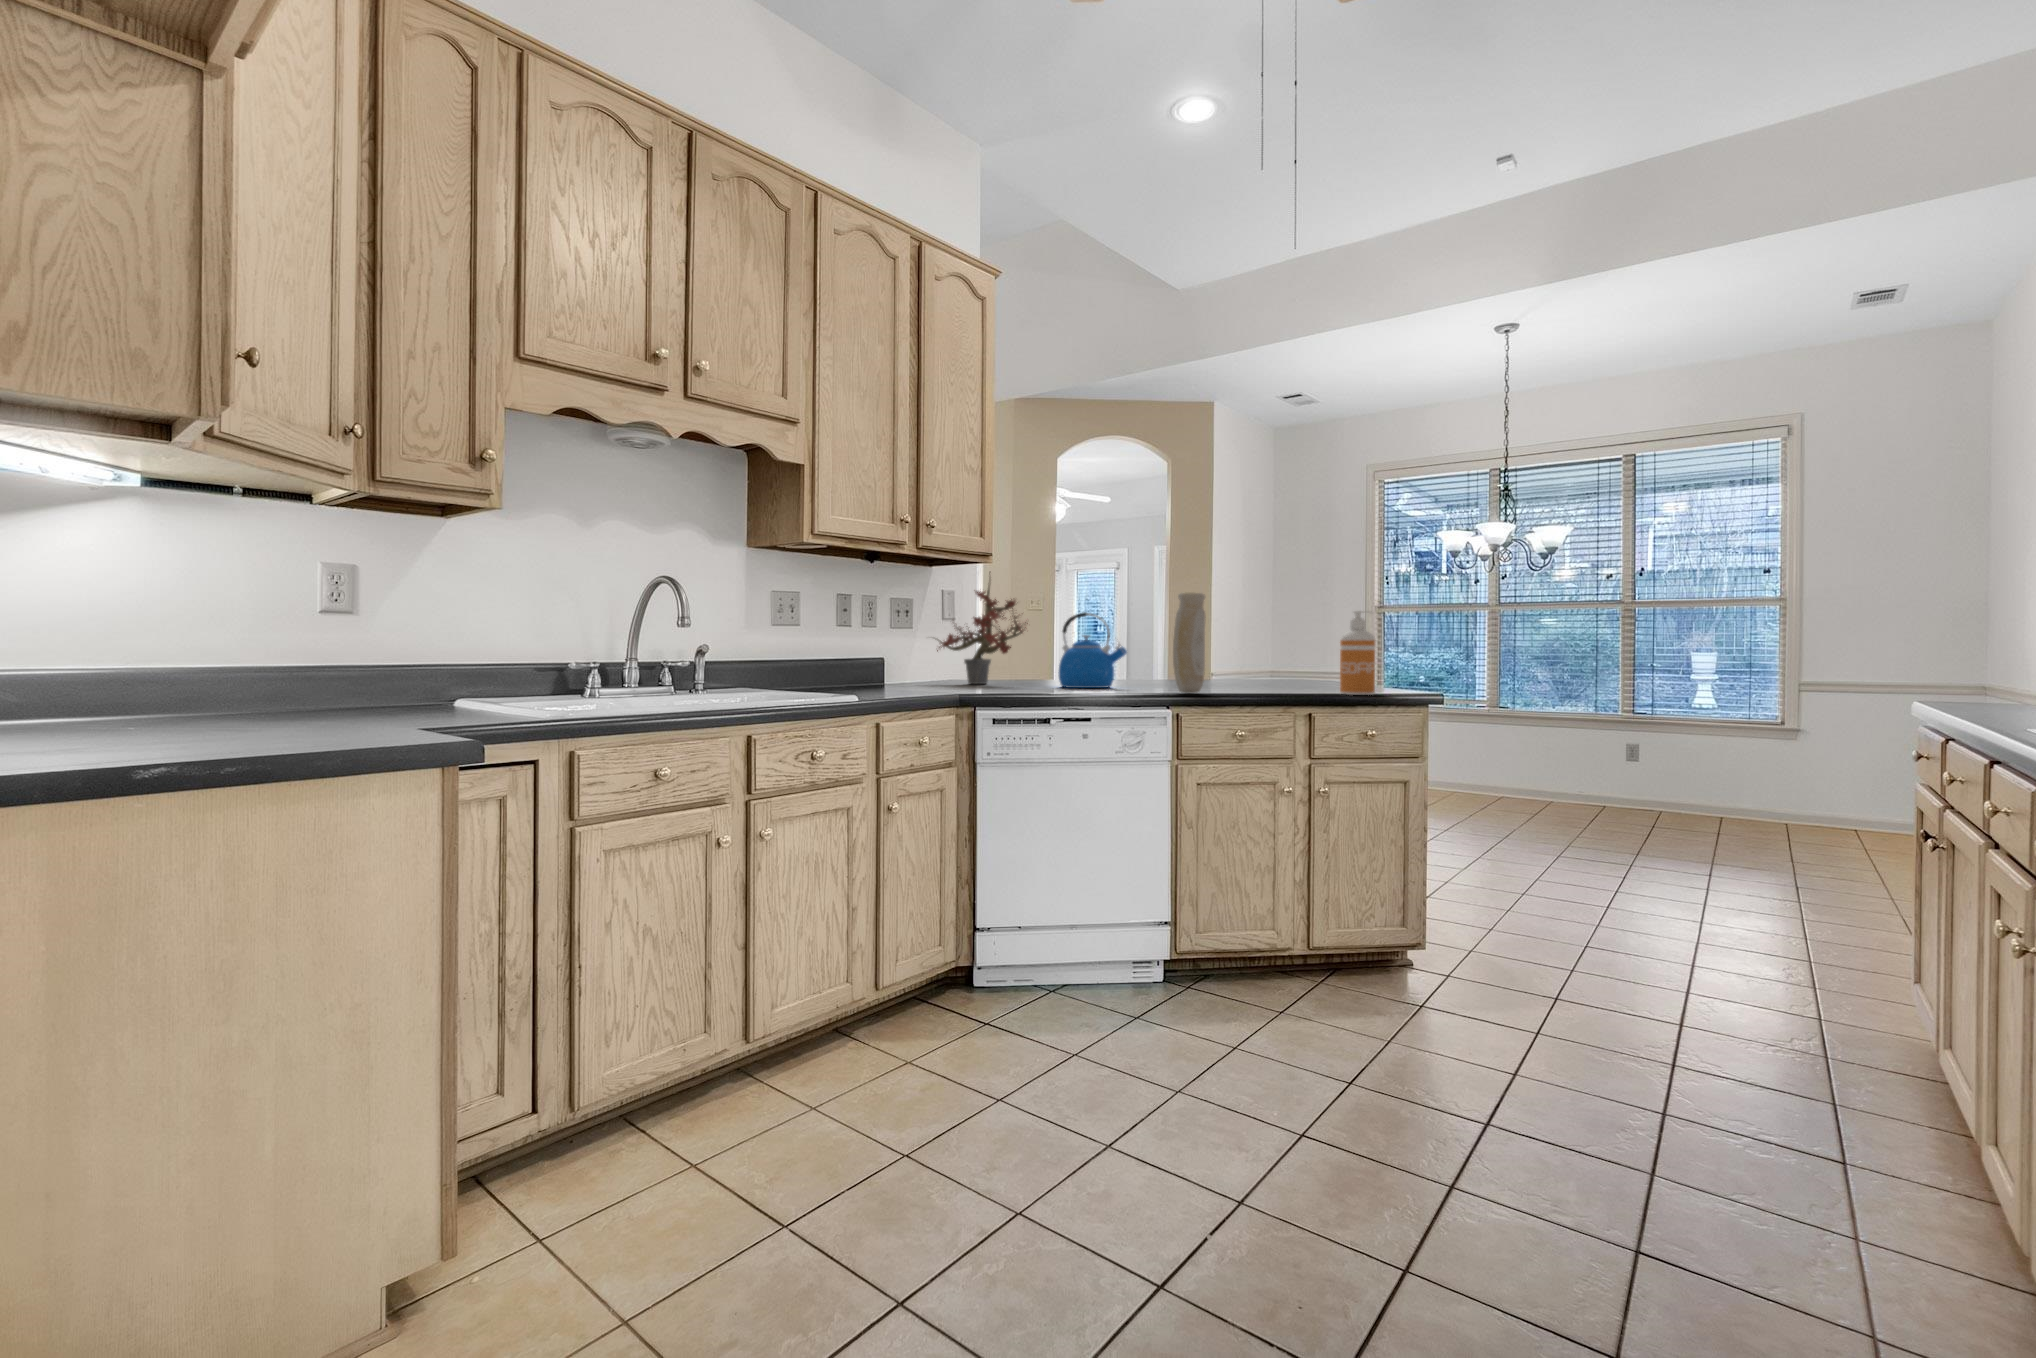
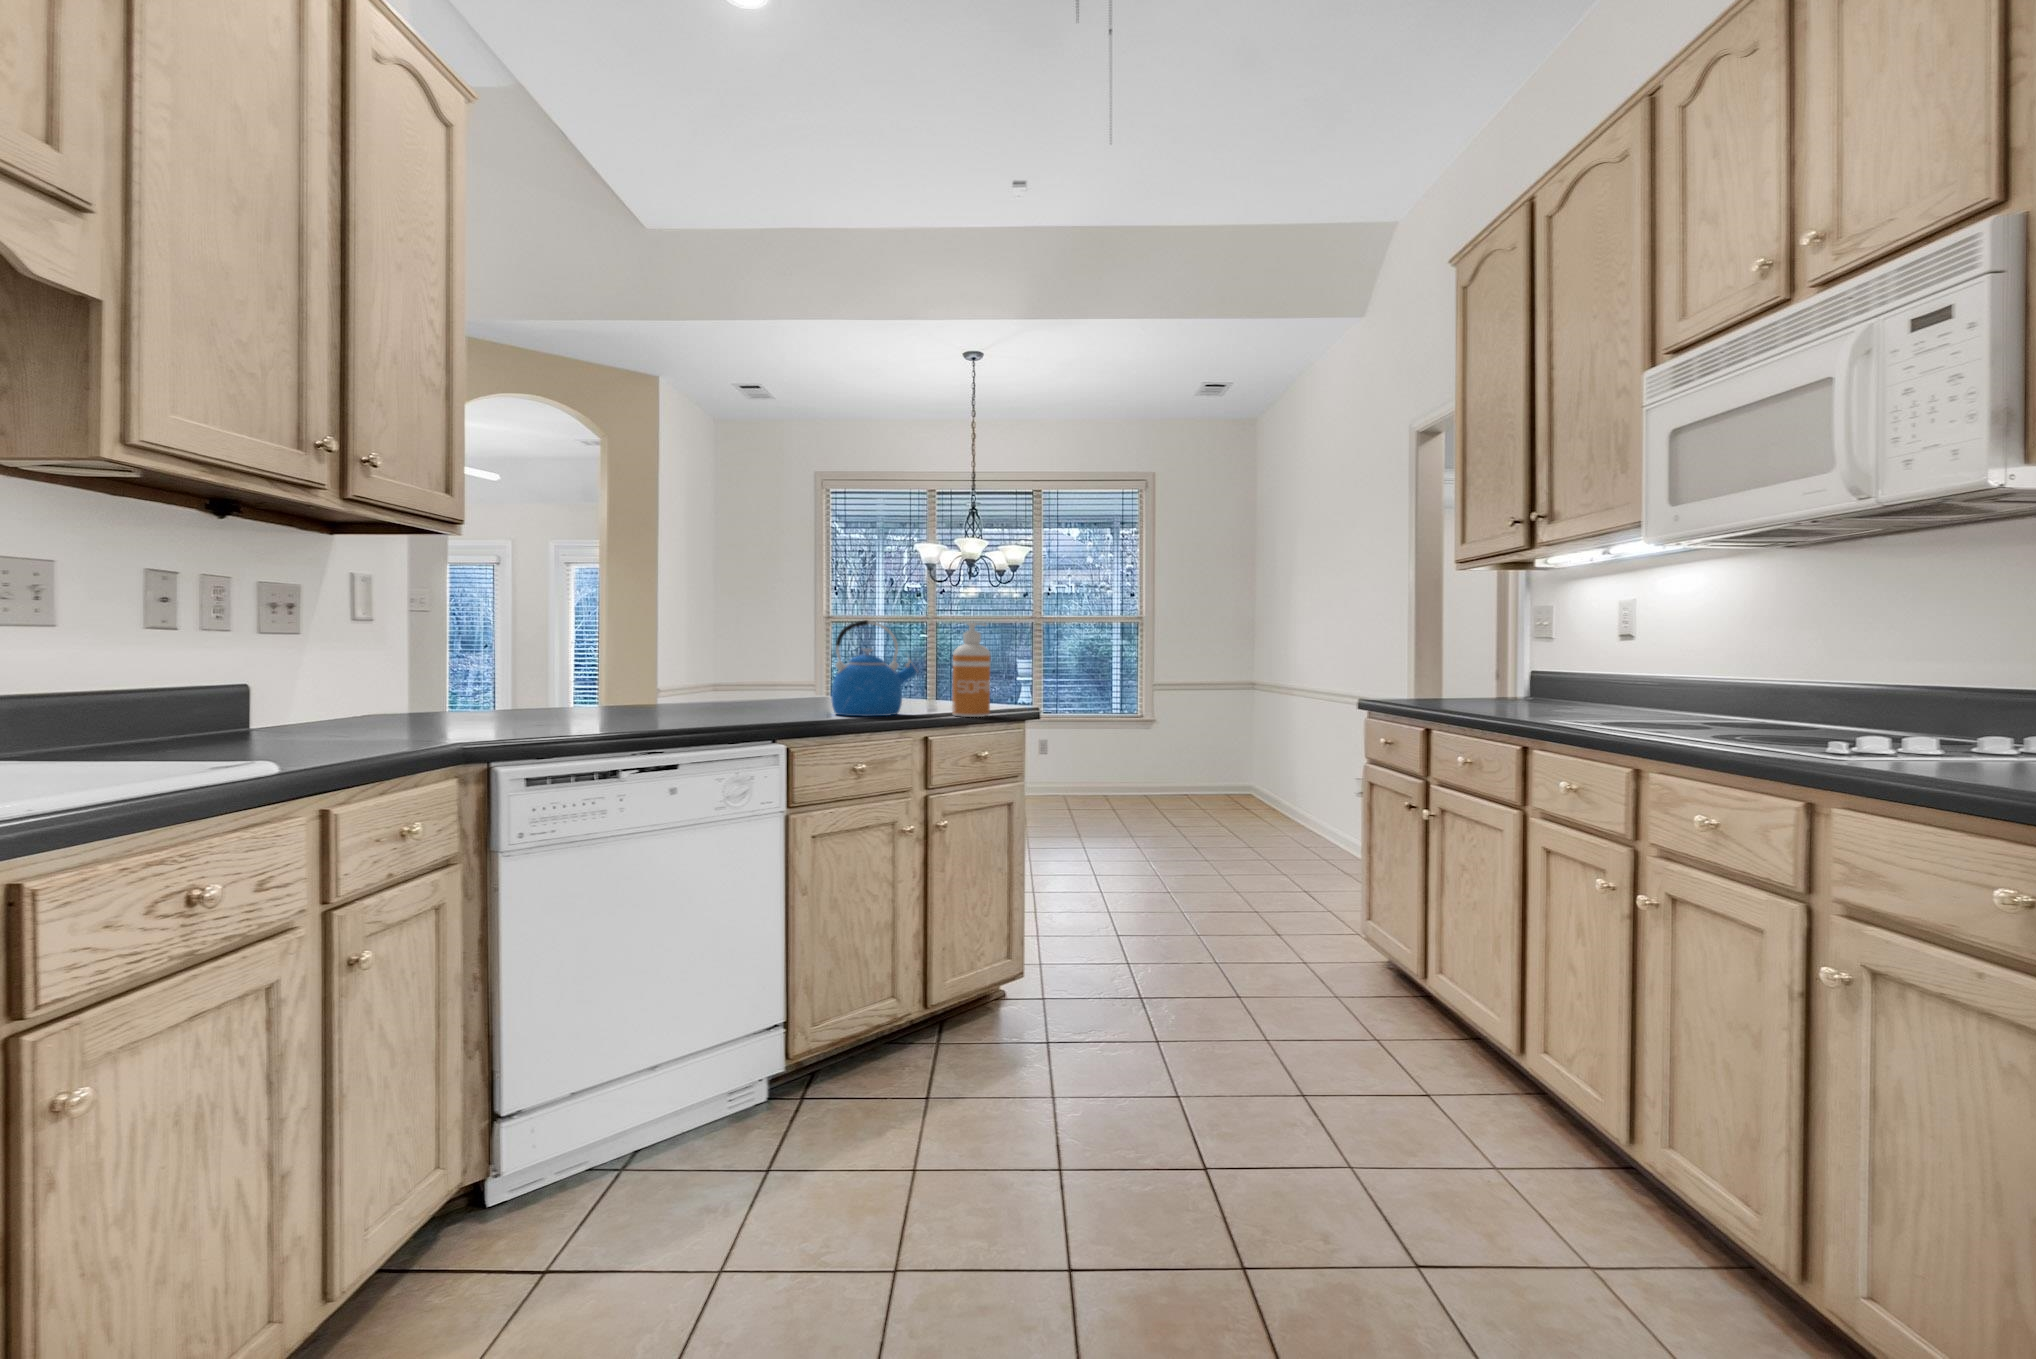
potted plant: present [937,573,1028,684] -> none [335,544,534,717]
vase: present [1173,592,1206,693] -> none [777,592,817,723]
kettle: present [1059,612,1127,688] -> present [831,620,919,716]

